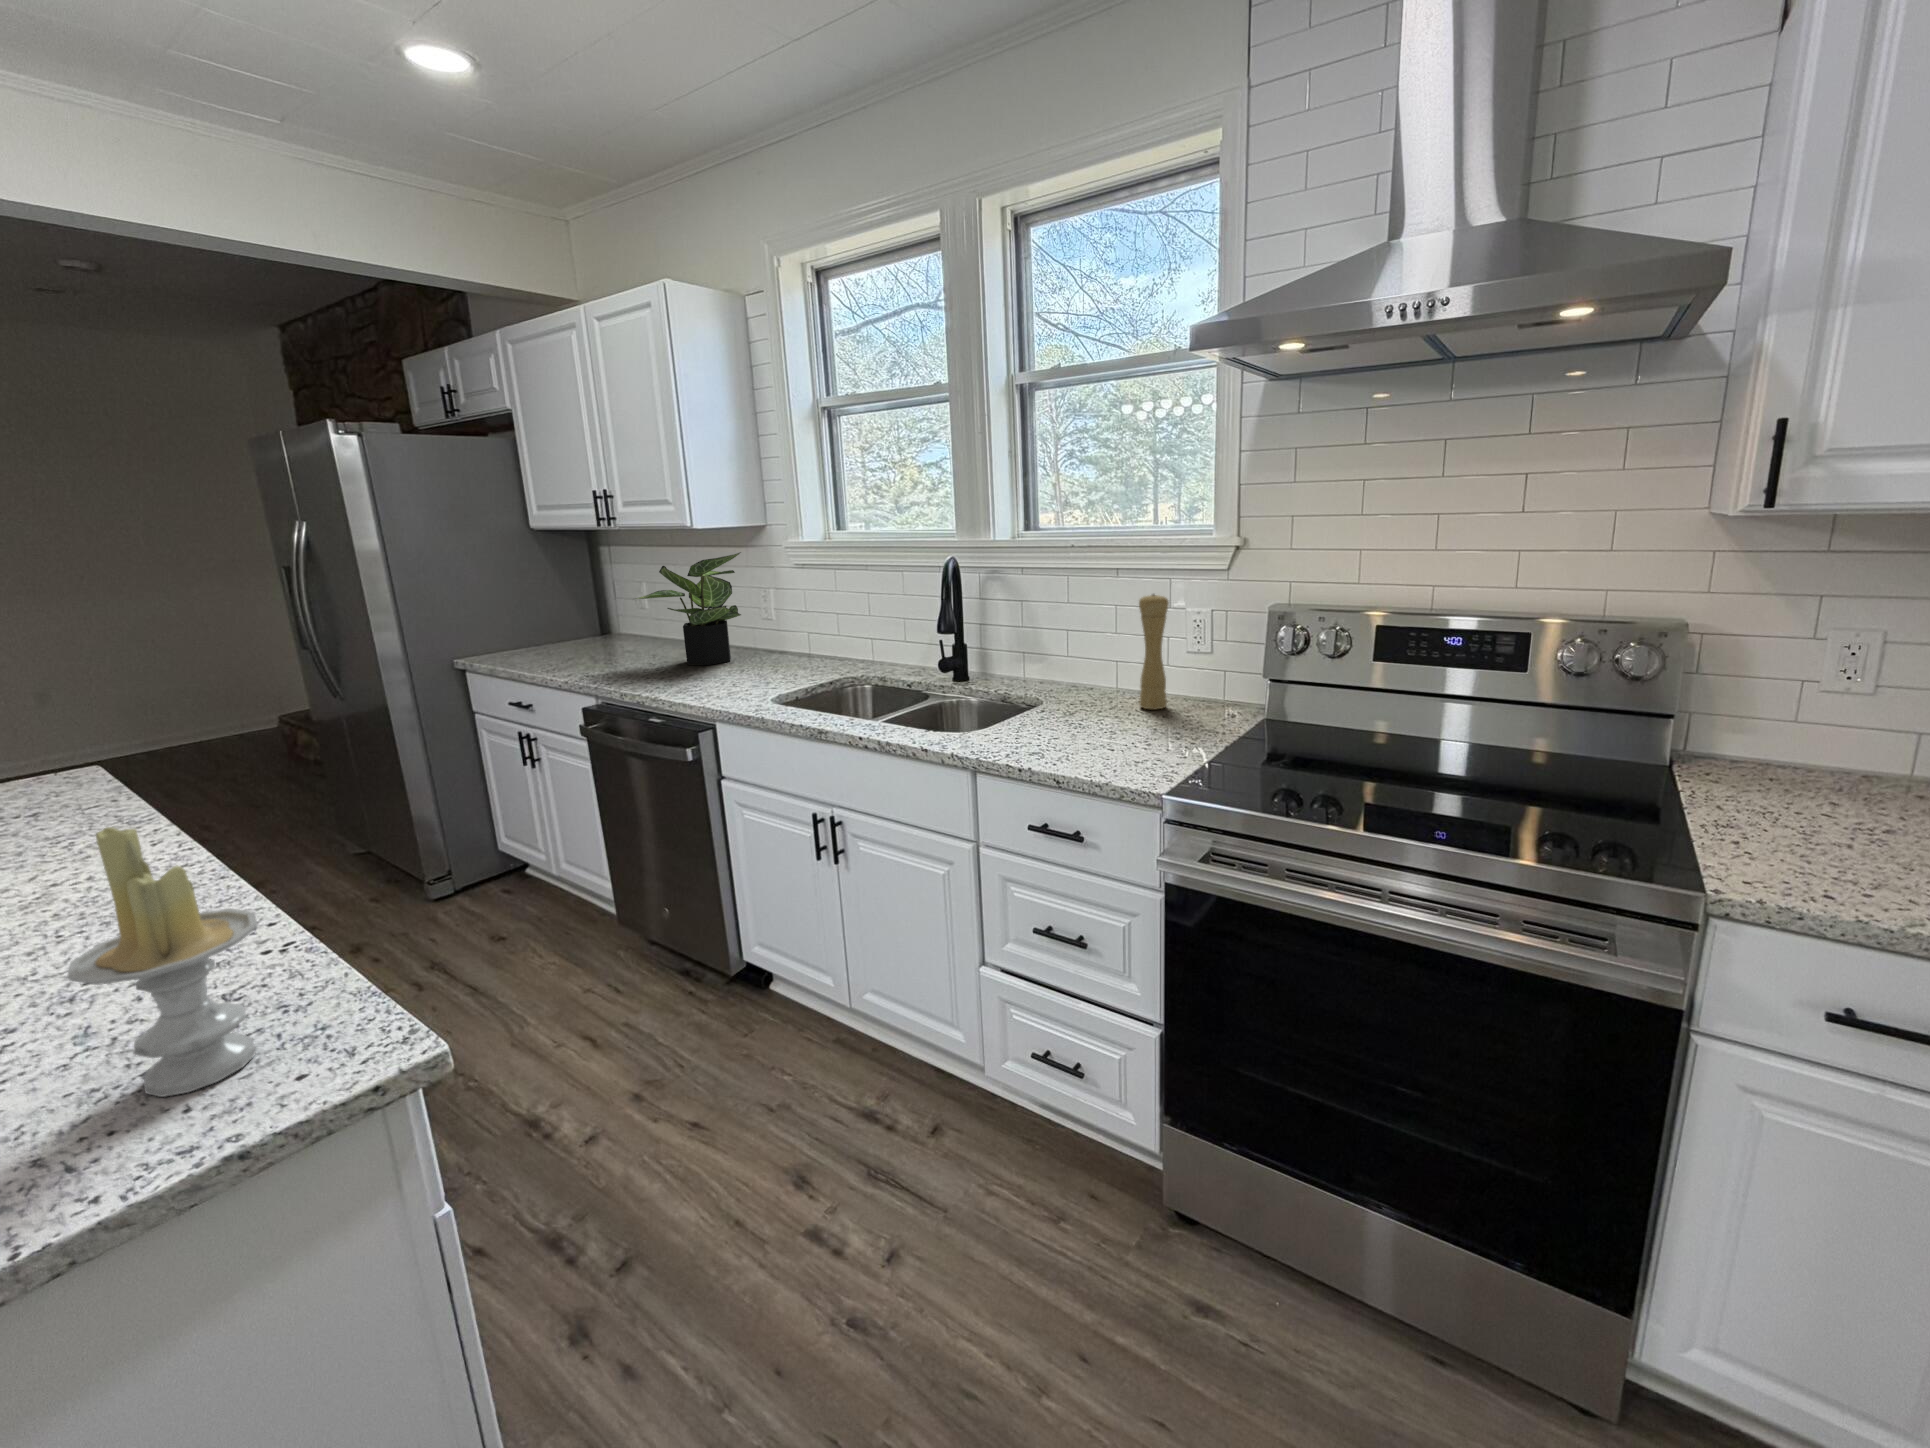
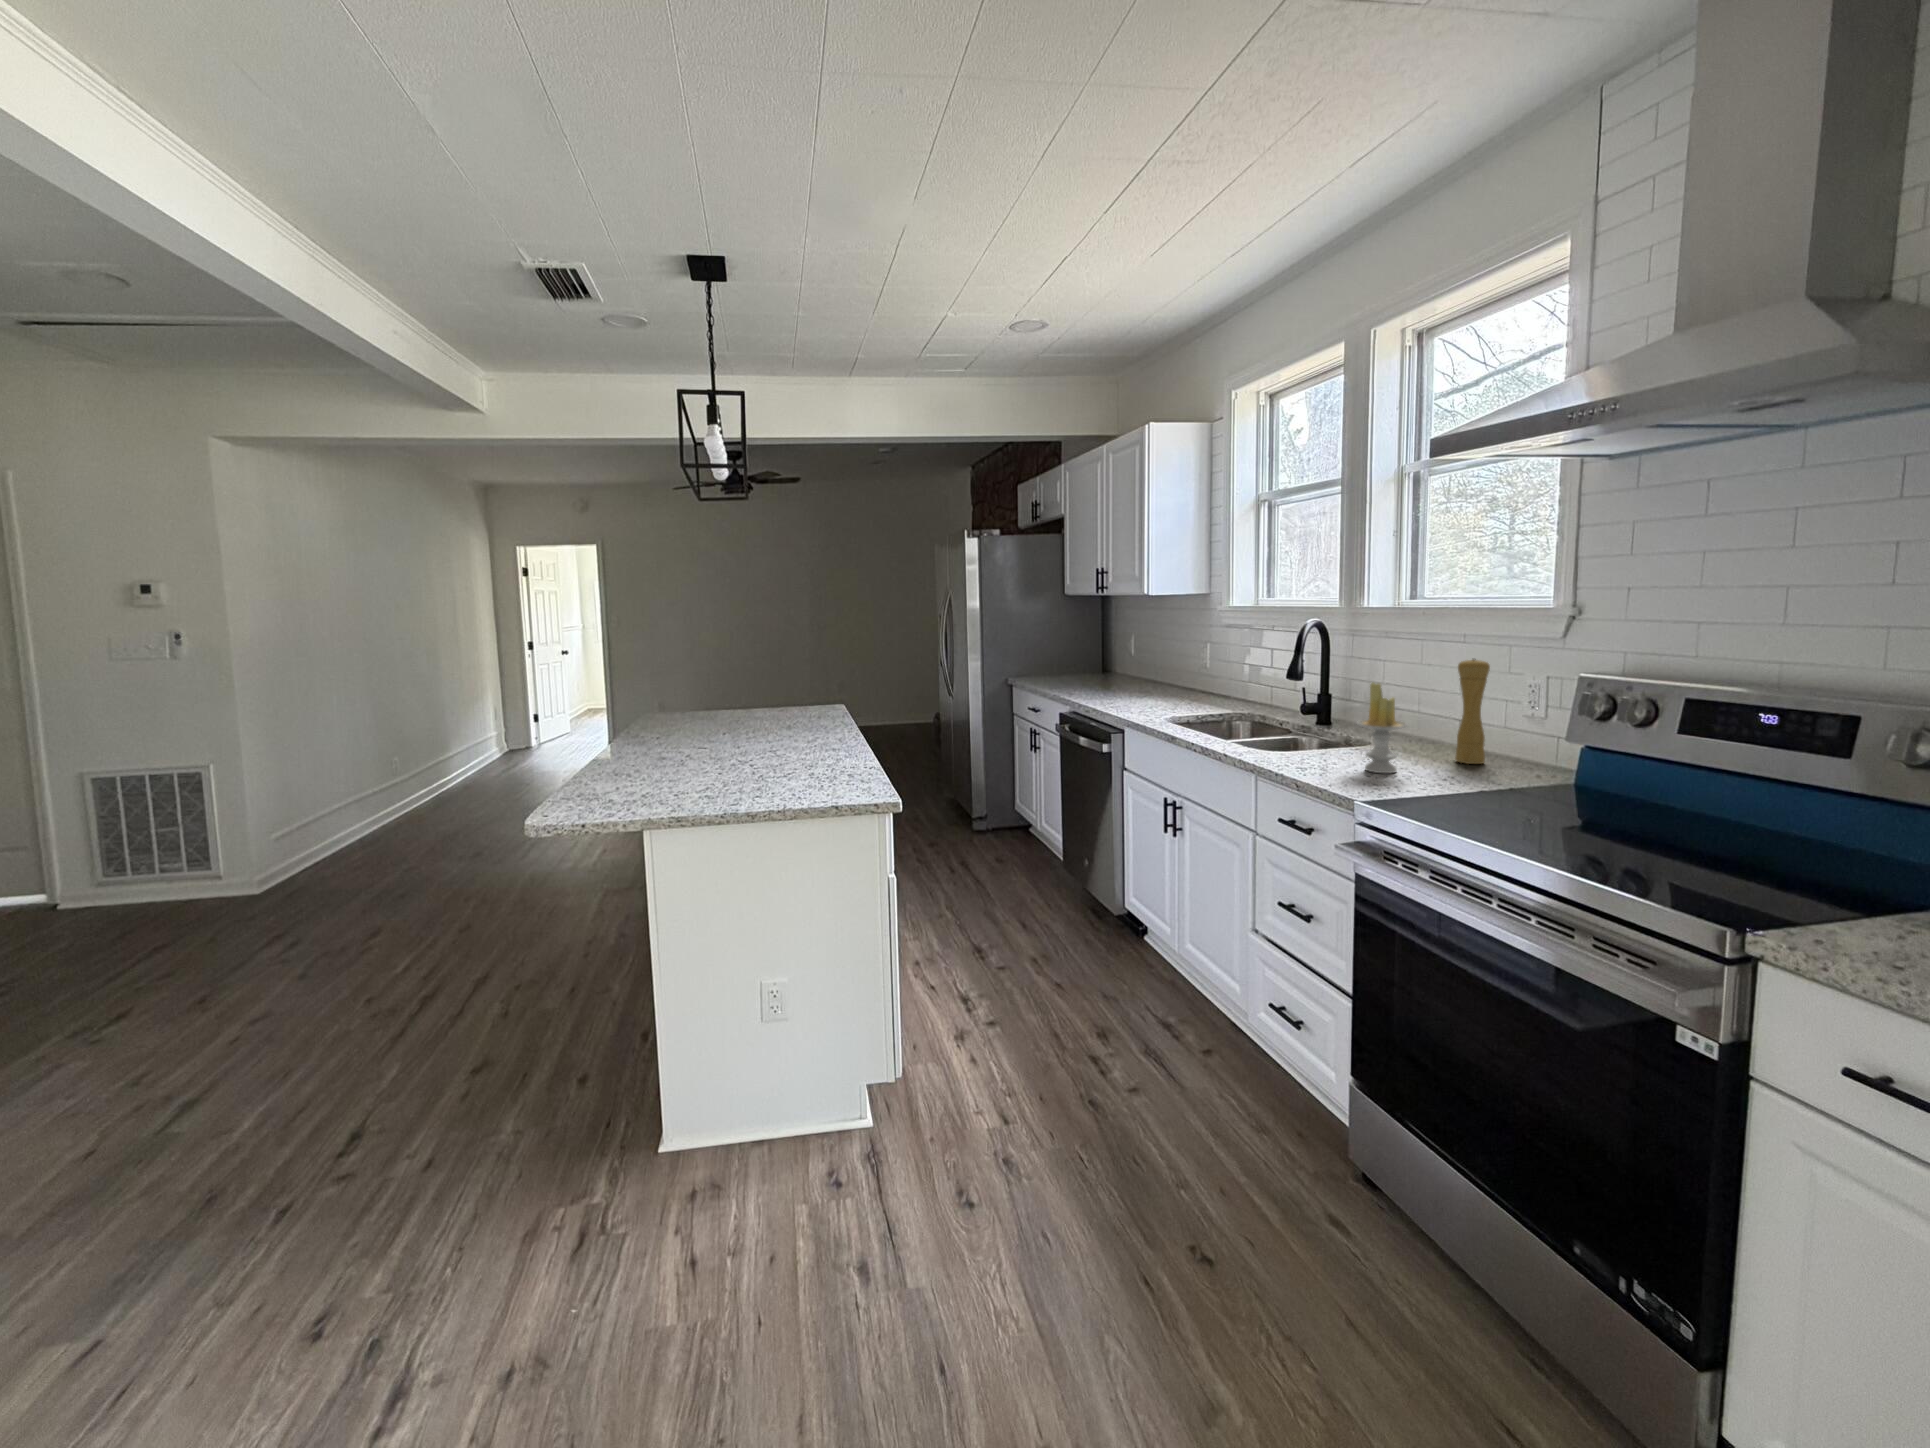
potted plant: present [636,552,741,665] -> none [1106,615,1181,697]
candle: present [68,827,257,1097] -> present [1357,683,1408,773]

